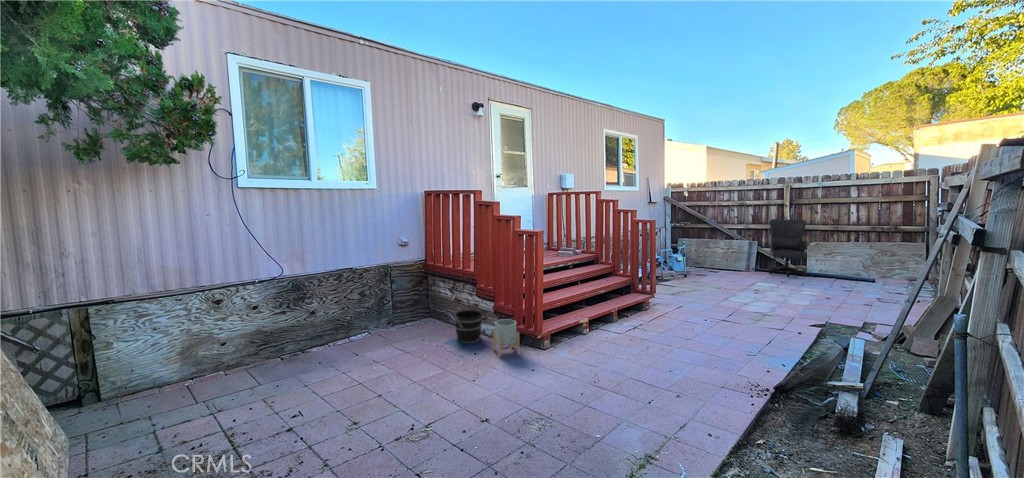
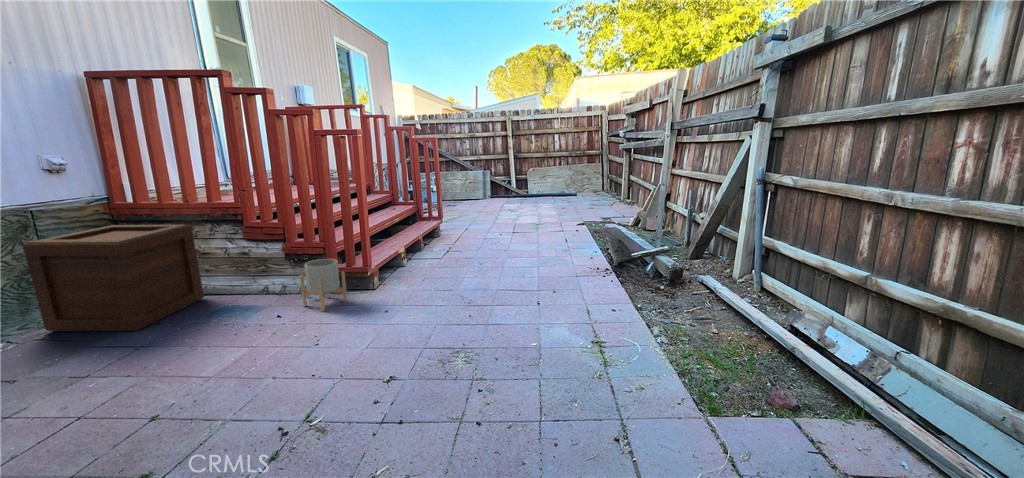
chair: present [769,219,807,277] -> none [500,149,531,198]
wooden crate: none [384,276,455,341] -> present [23,225,204,331]
bucket: present [454,310,482,343] -> none [214,259,267,311]

